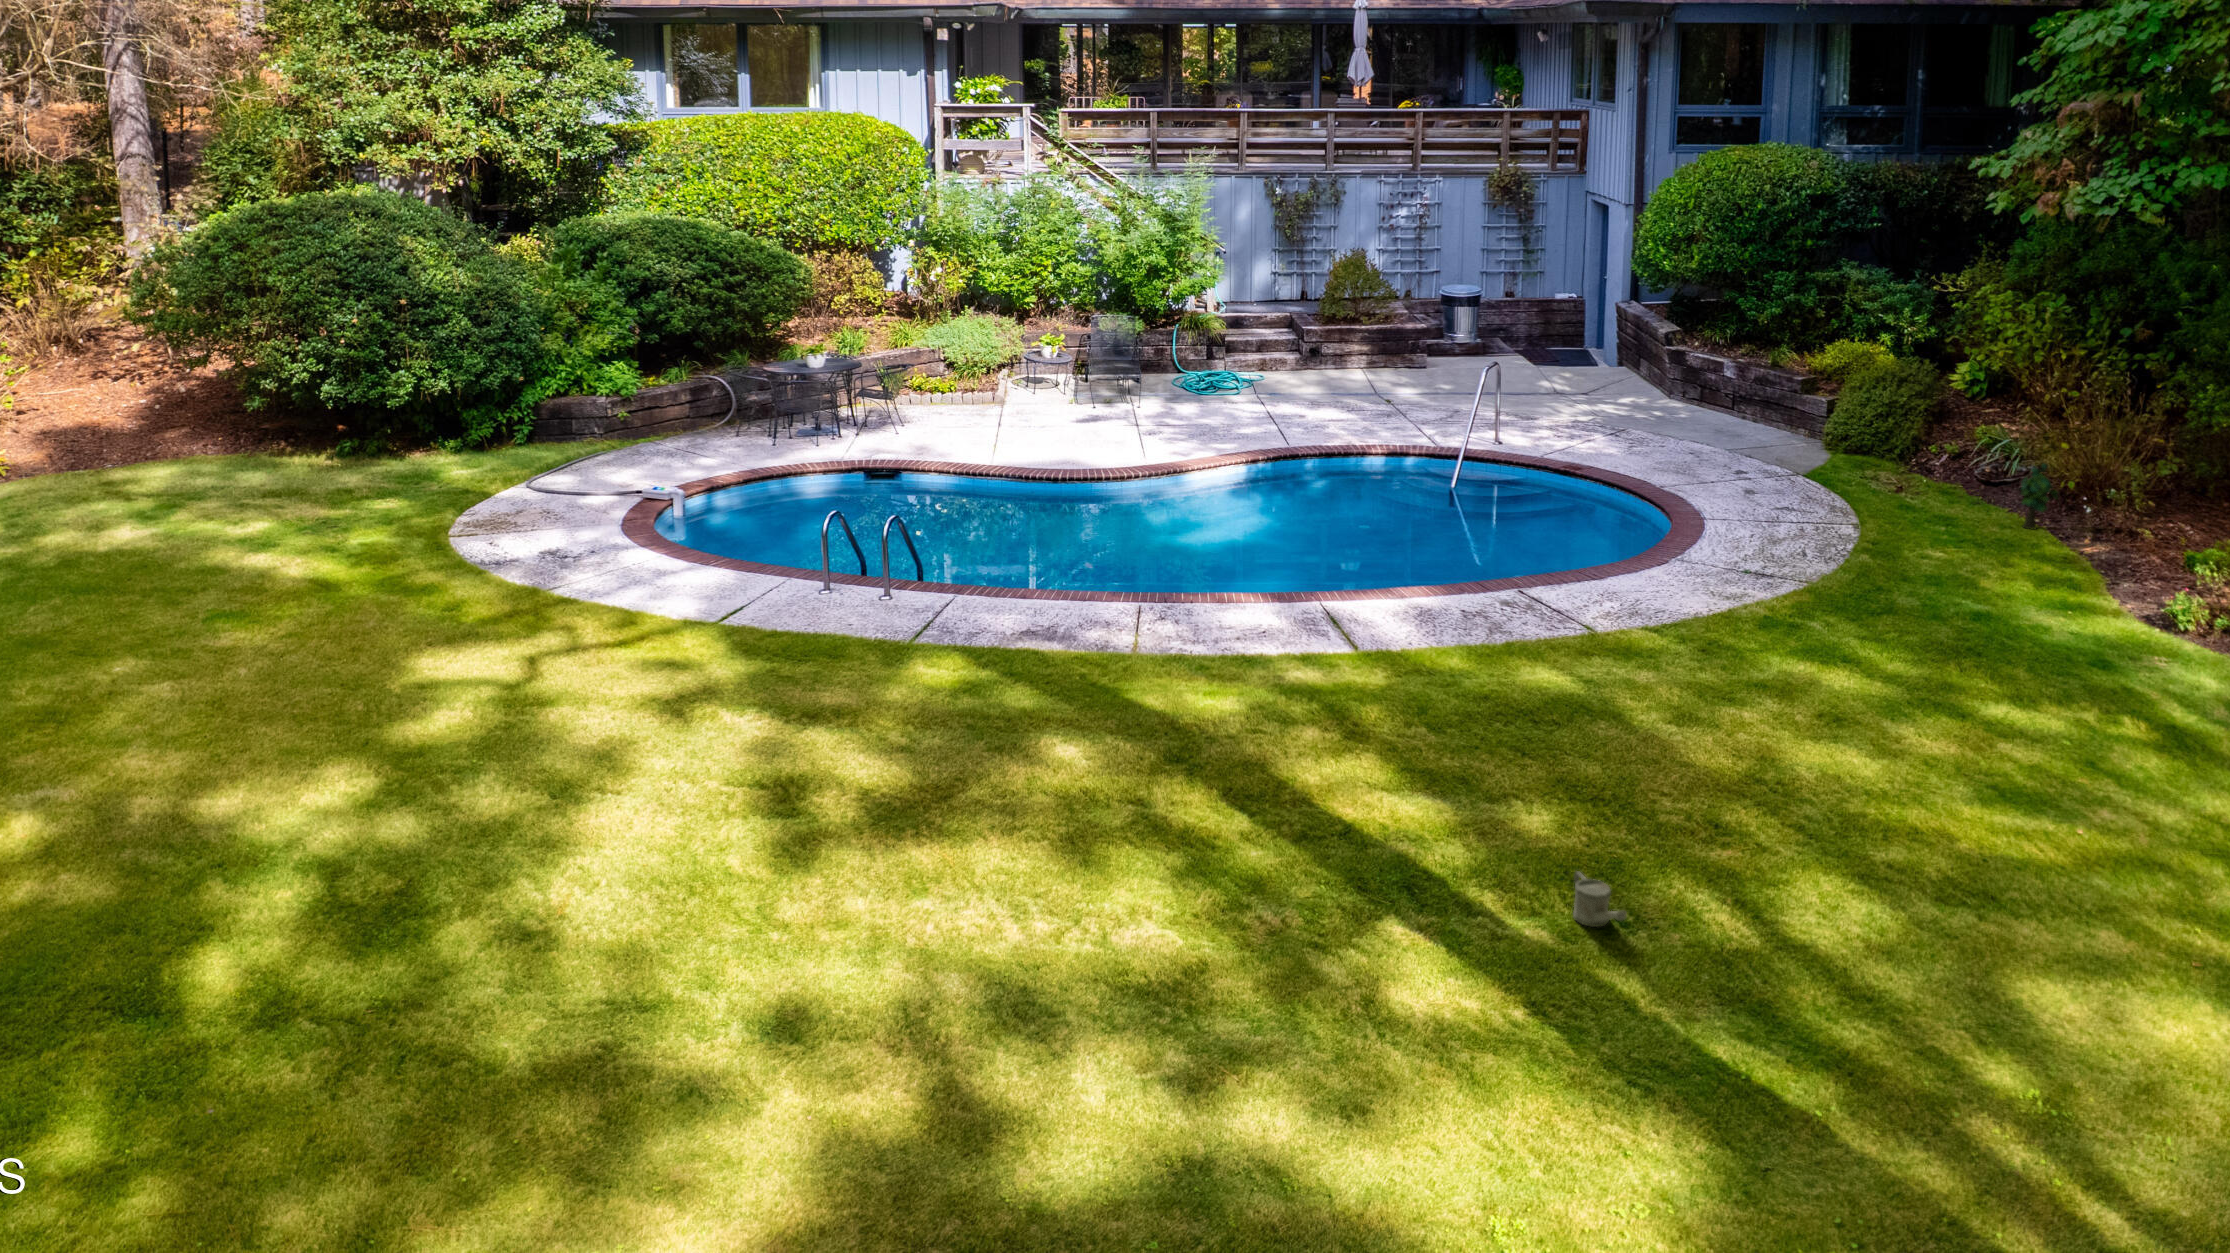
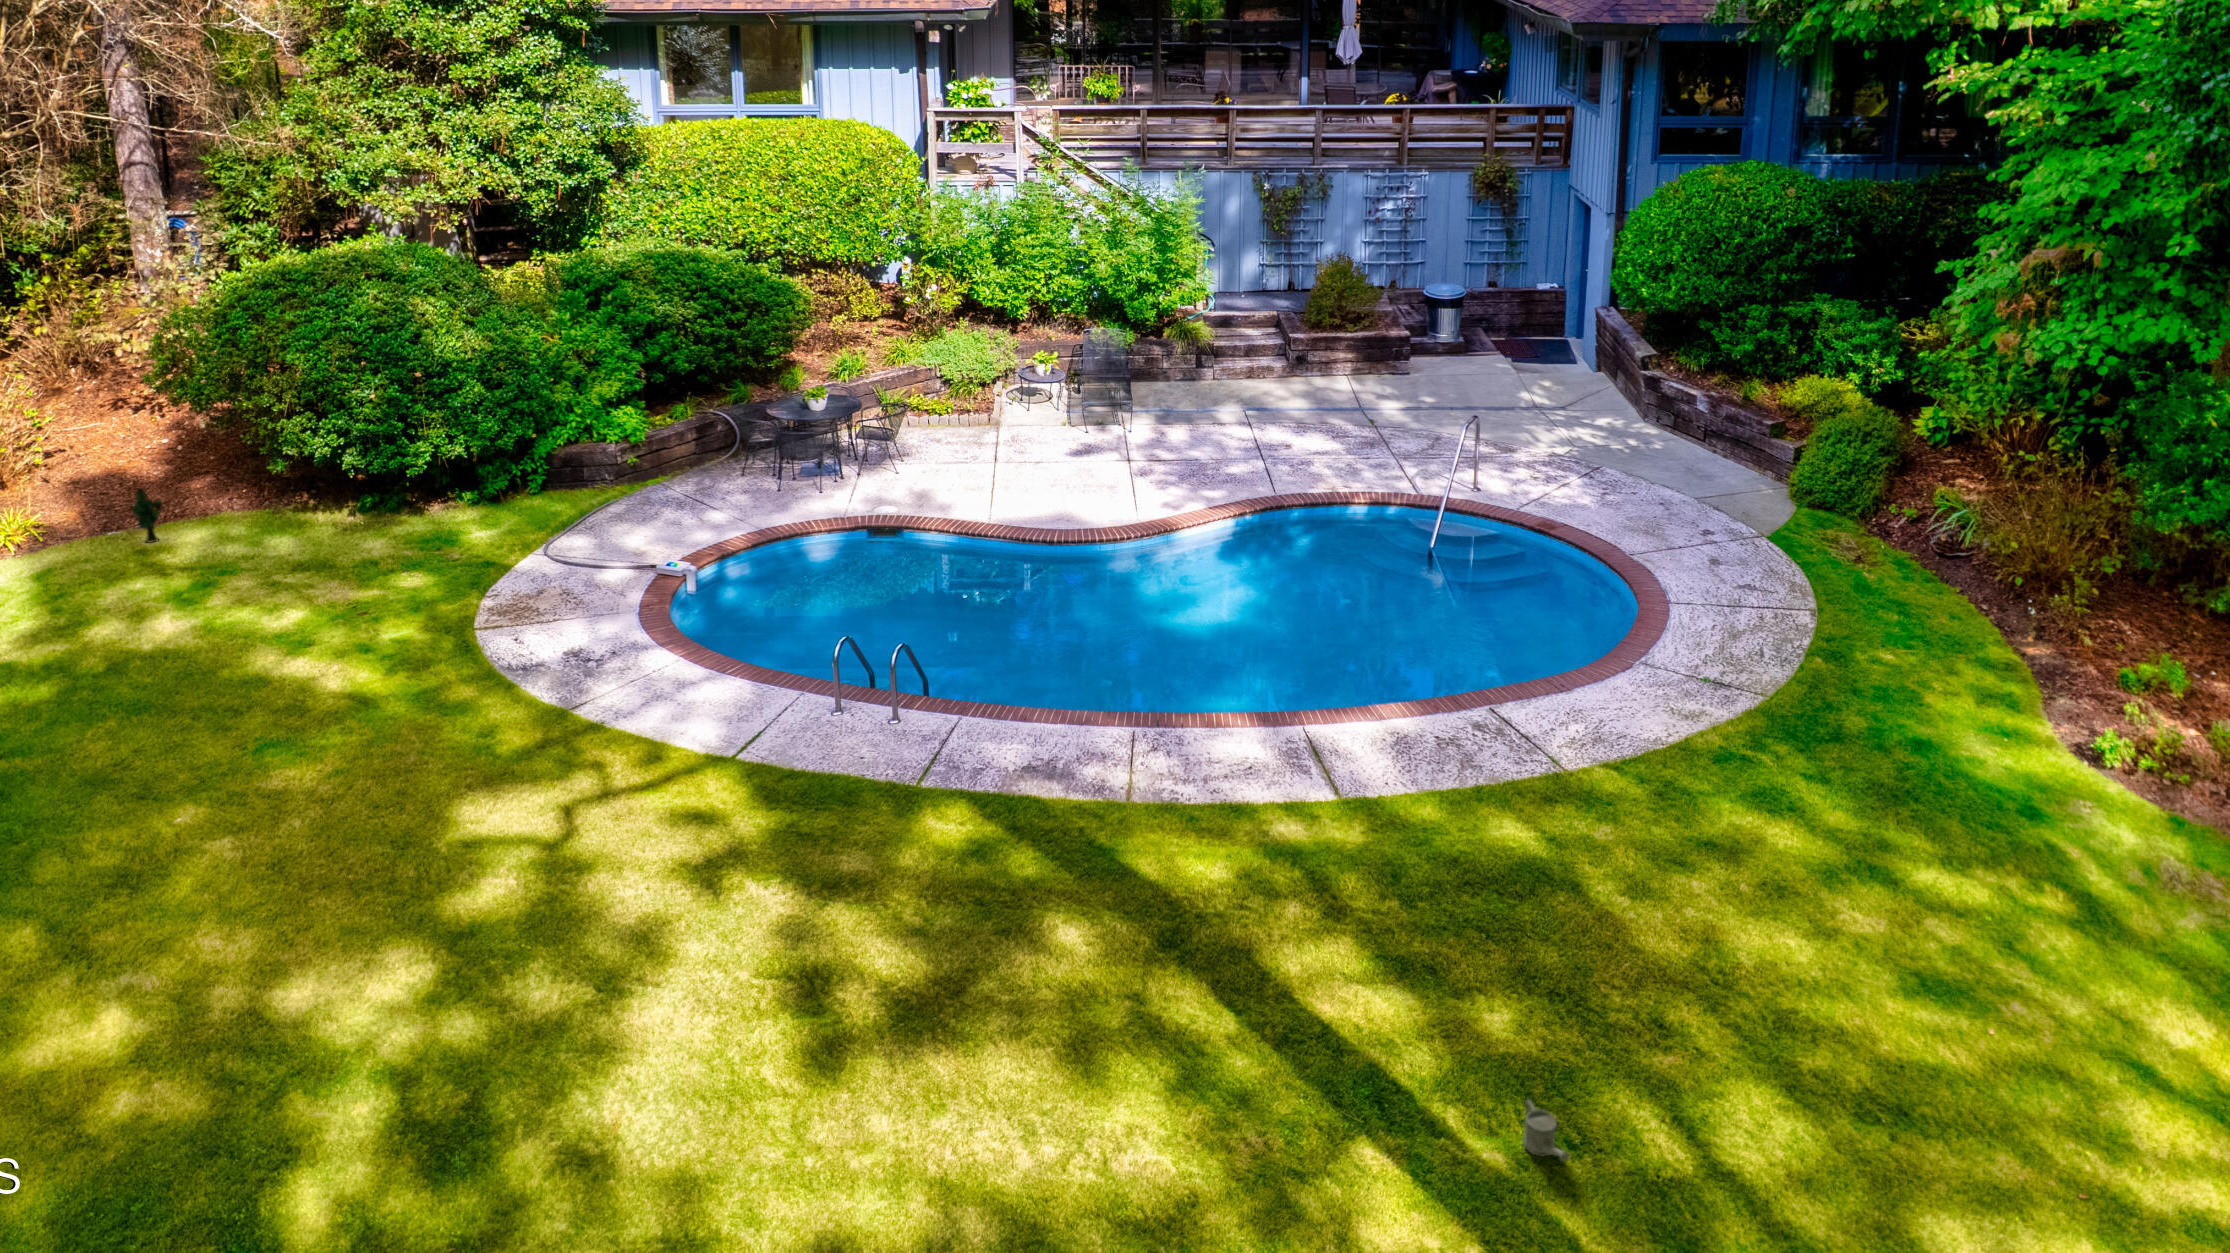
decorative plant: present [2019,463,2058,529] -> present [131,488,163,543]

